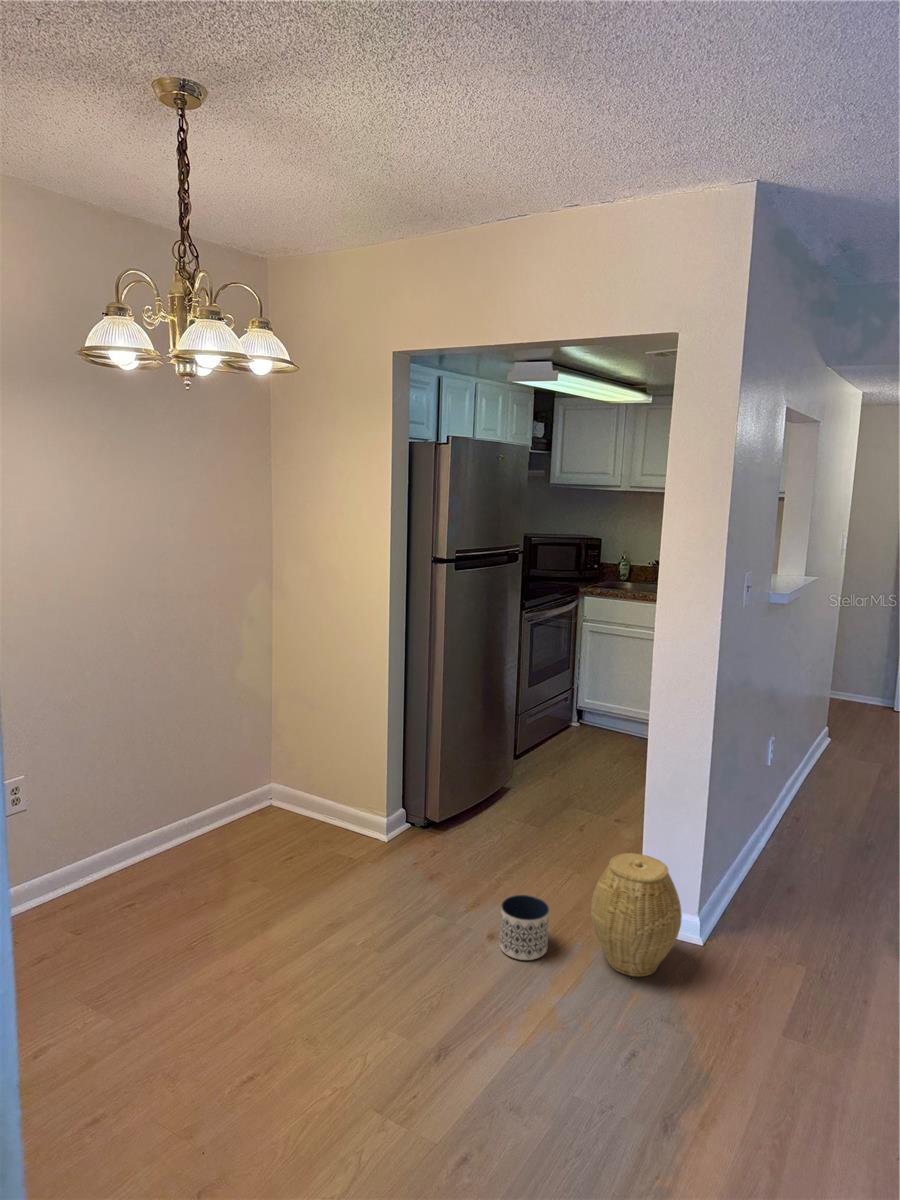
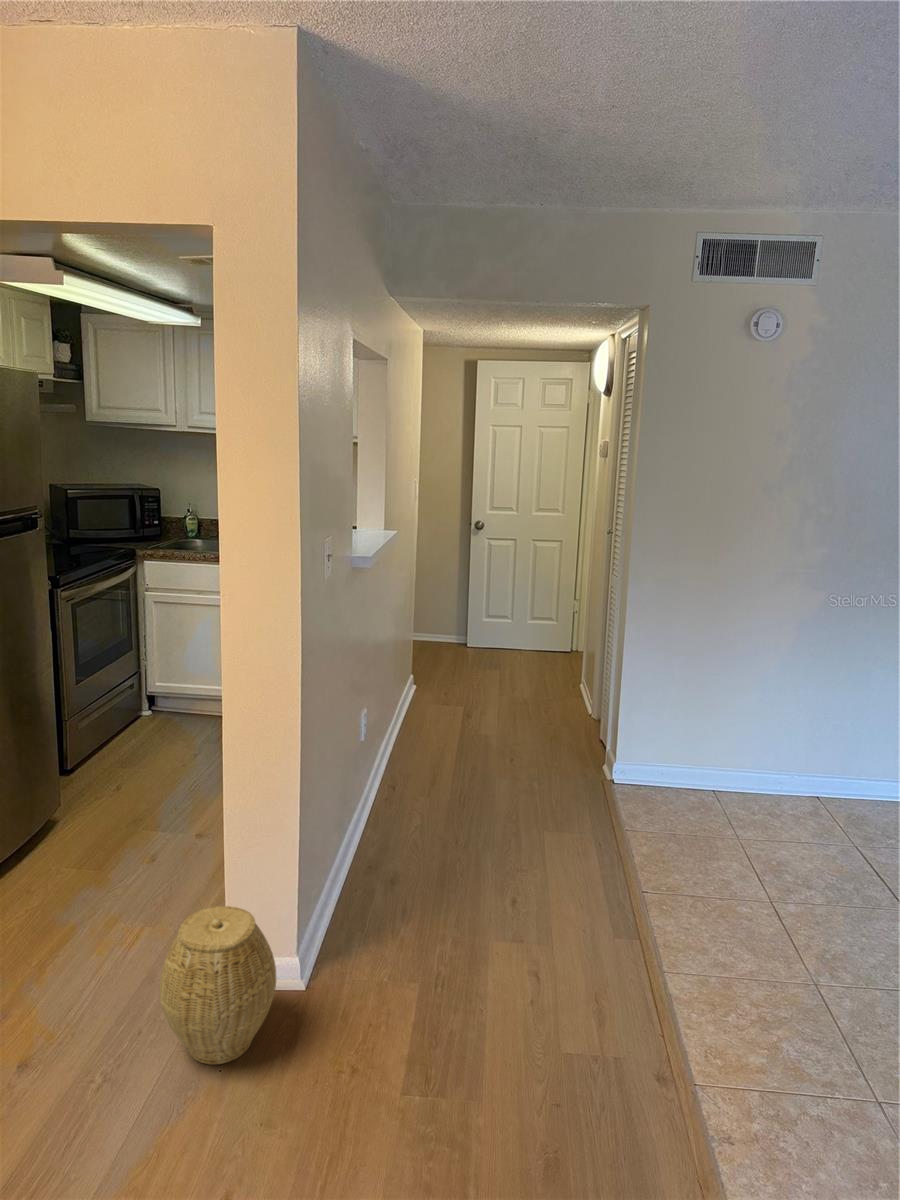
planter: present [500,895,549,960] -> none [30,996,105,1093]

